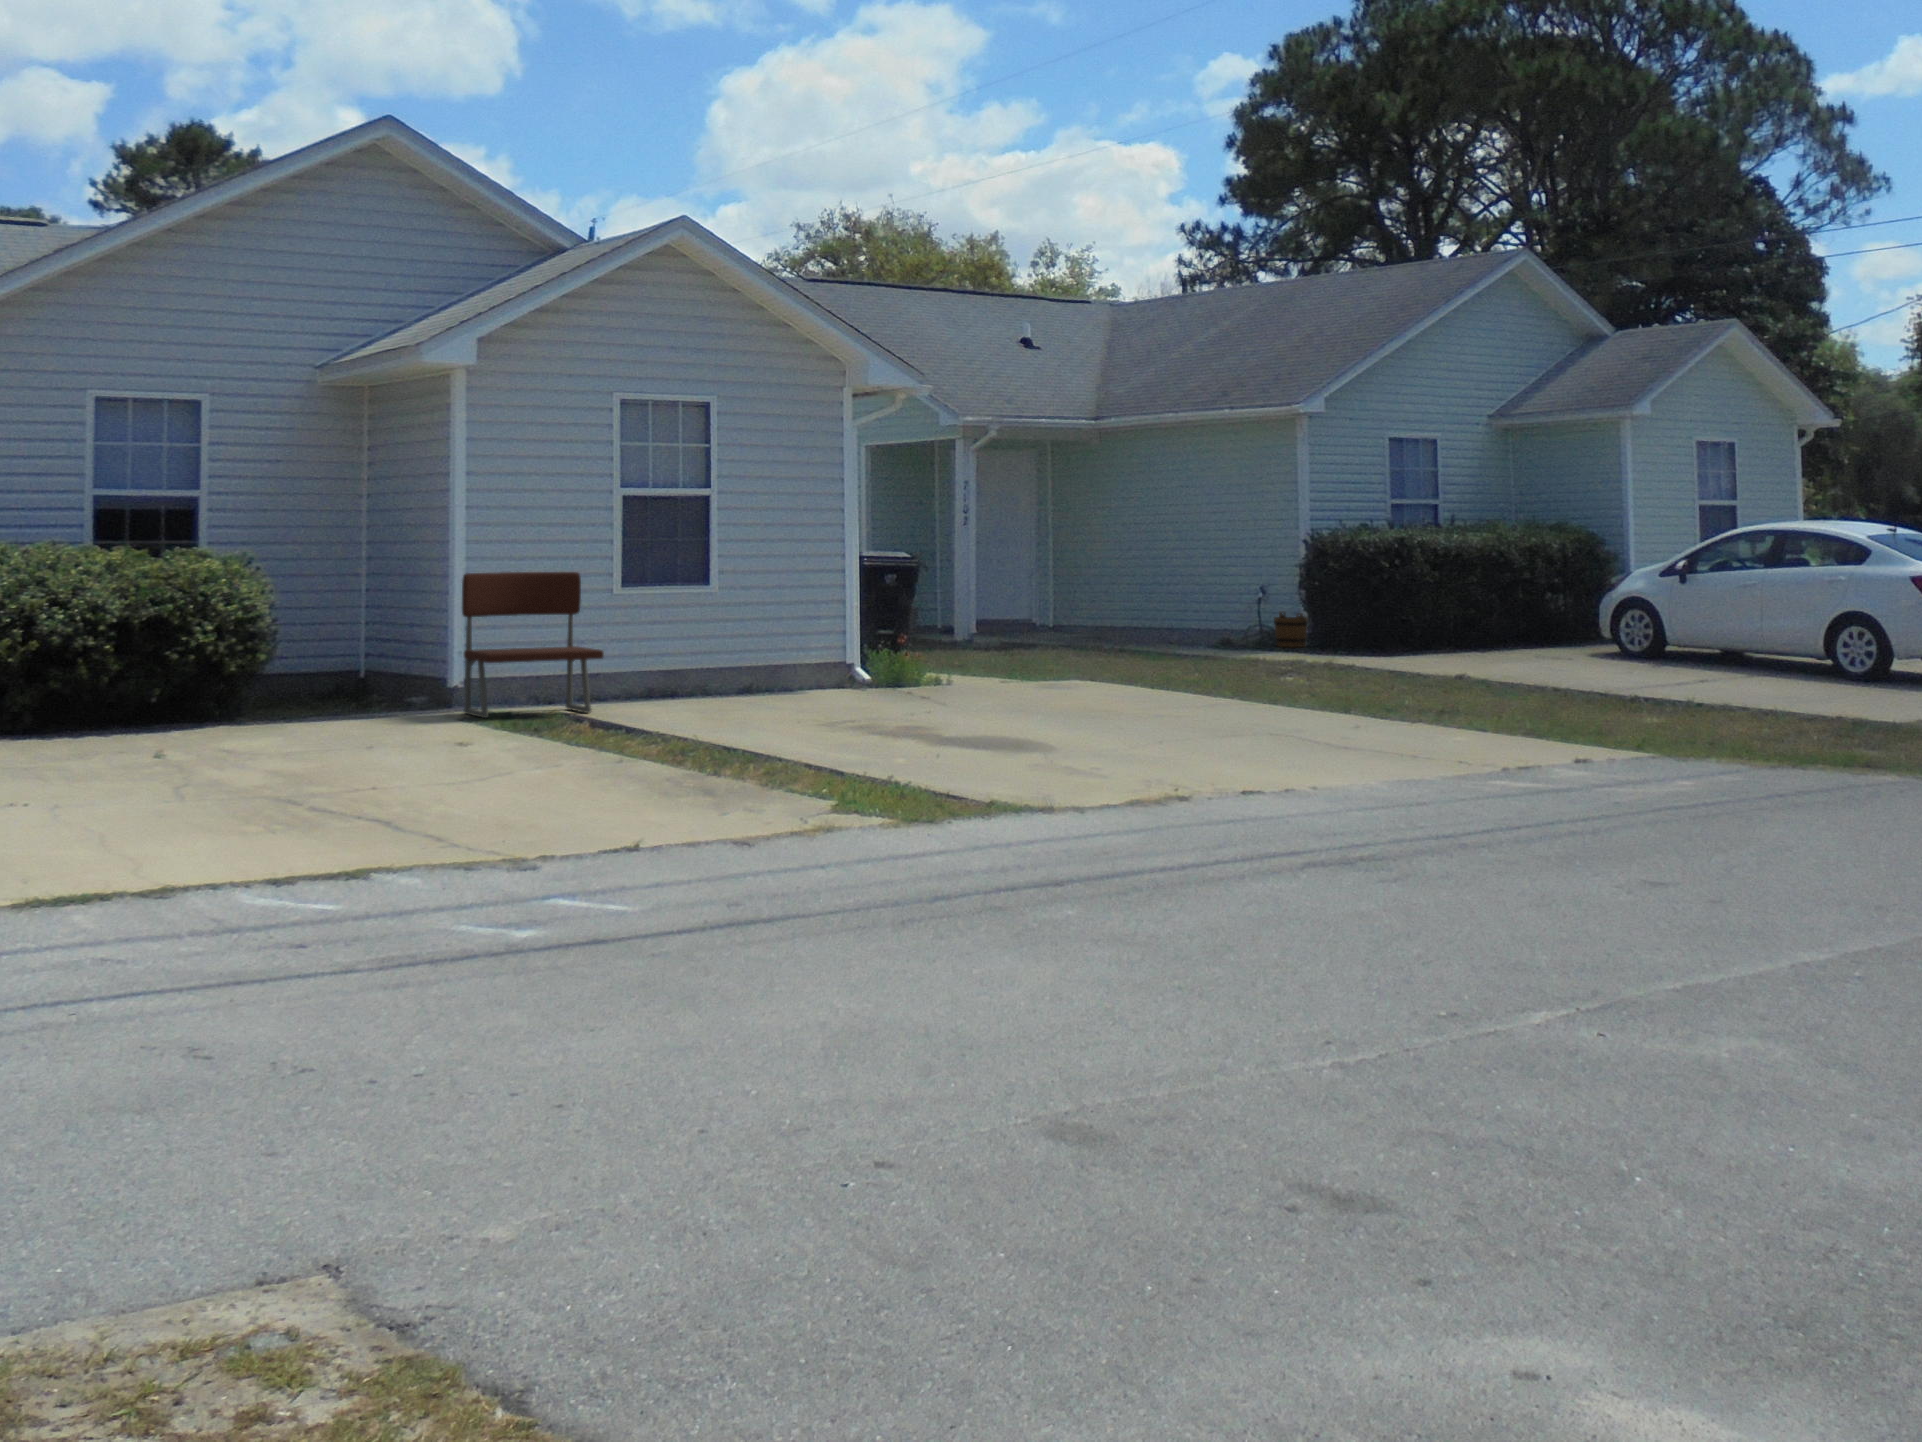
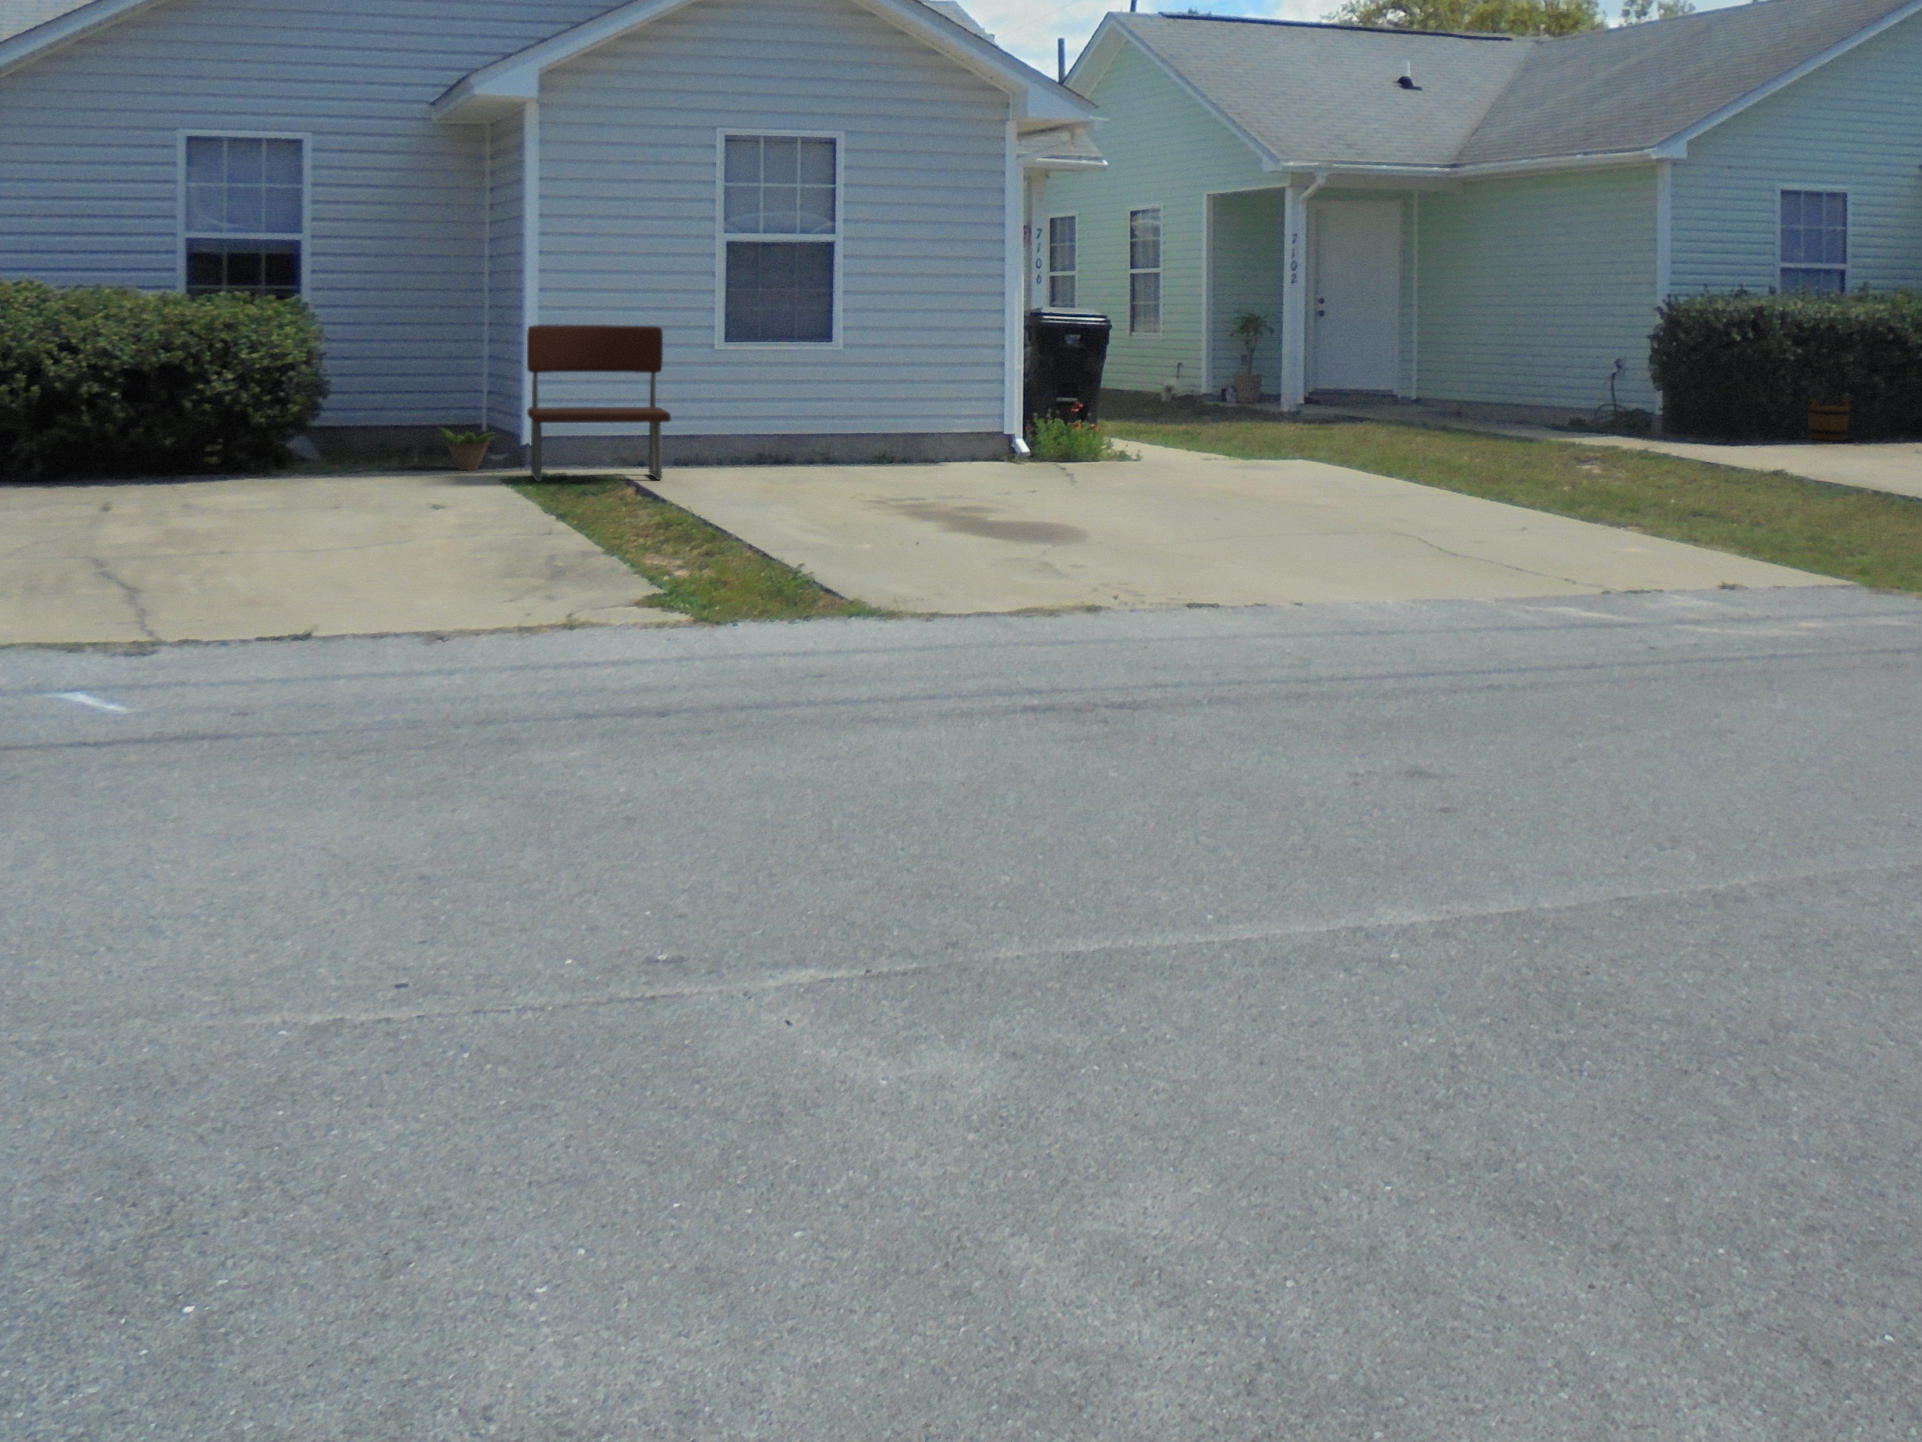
bucket: present [1274,612,1308,647] -> present [1808,399,1850,441]
decorative plant: none [358,673,420,712] -> present [440,429,493,470]

